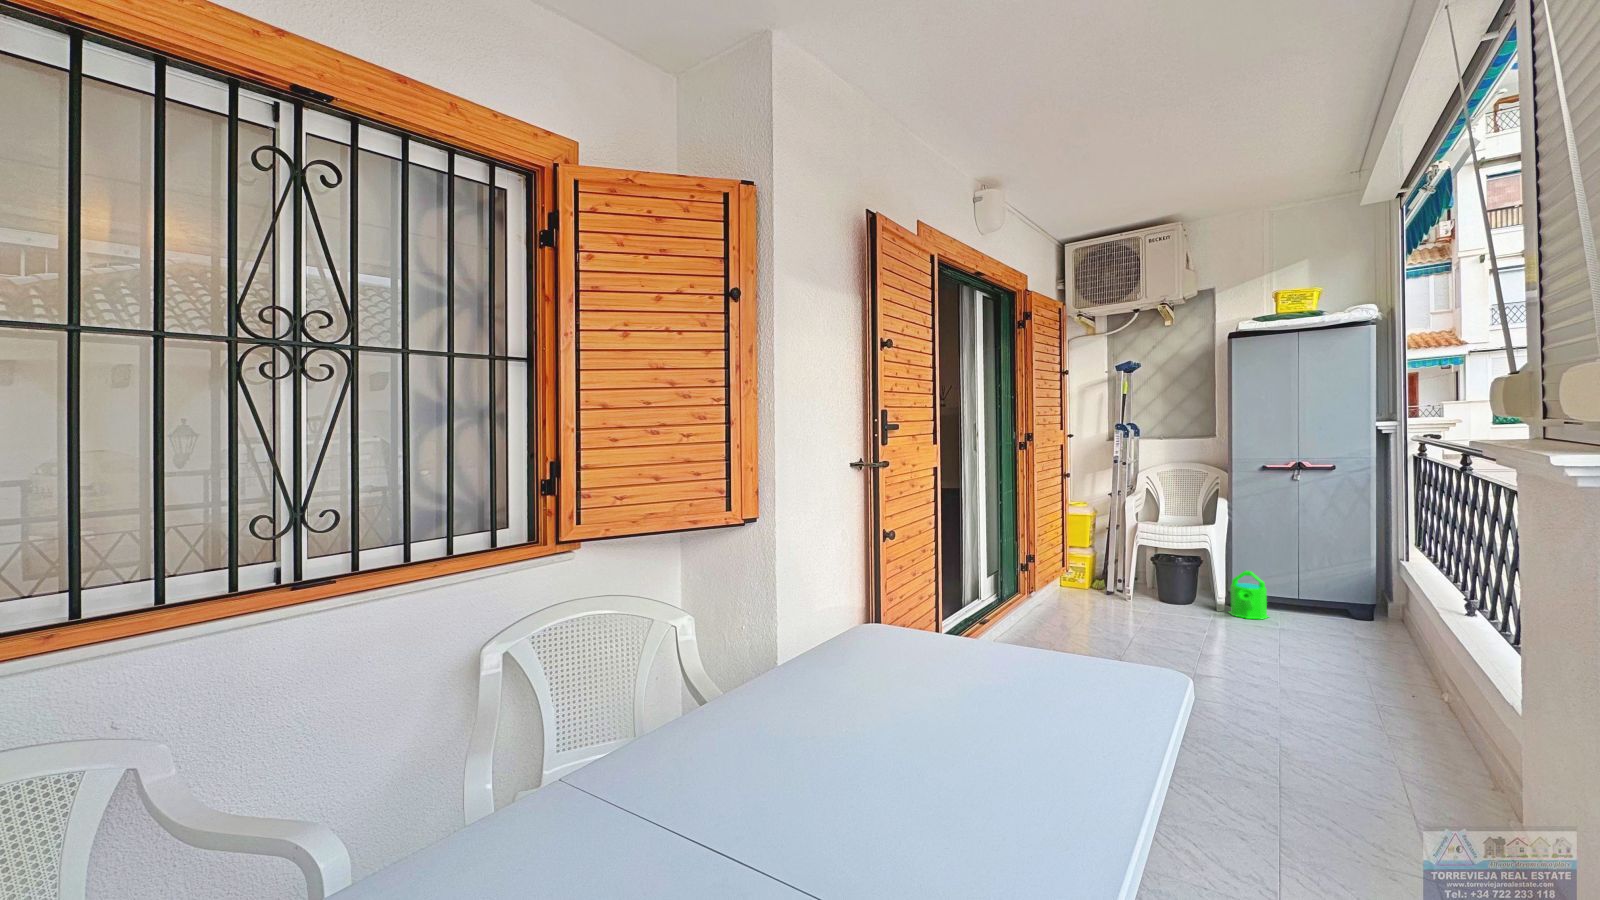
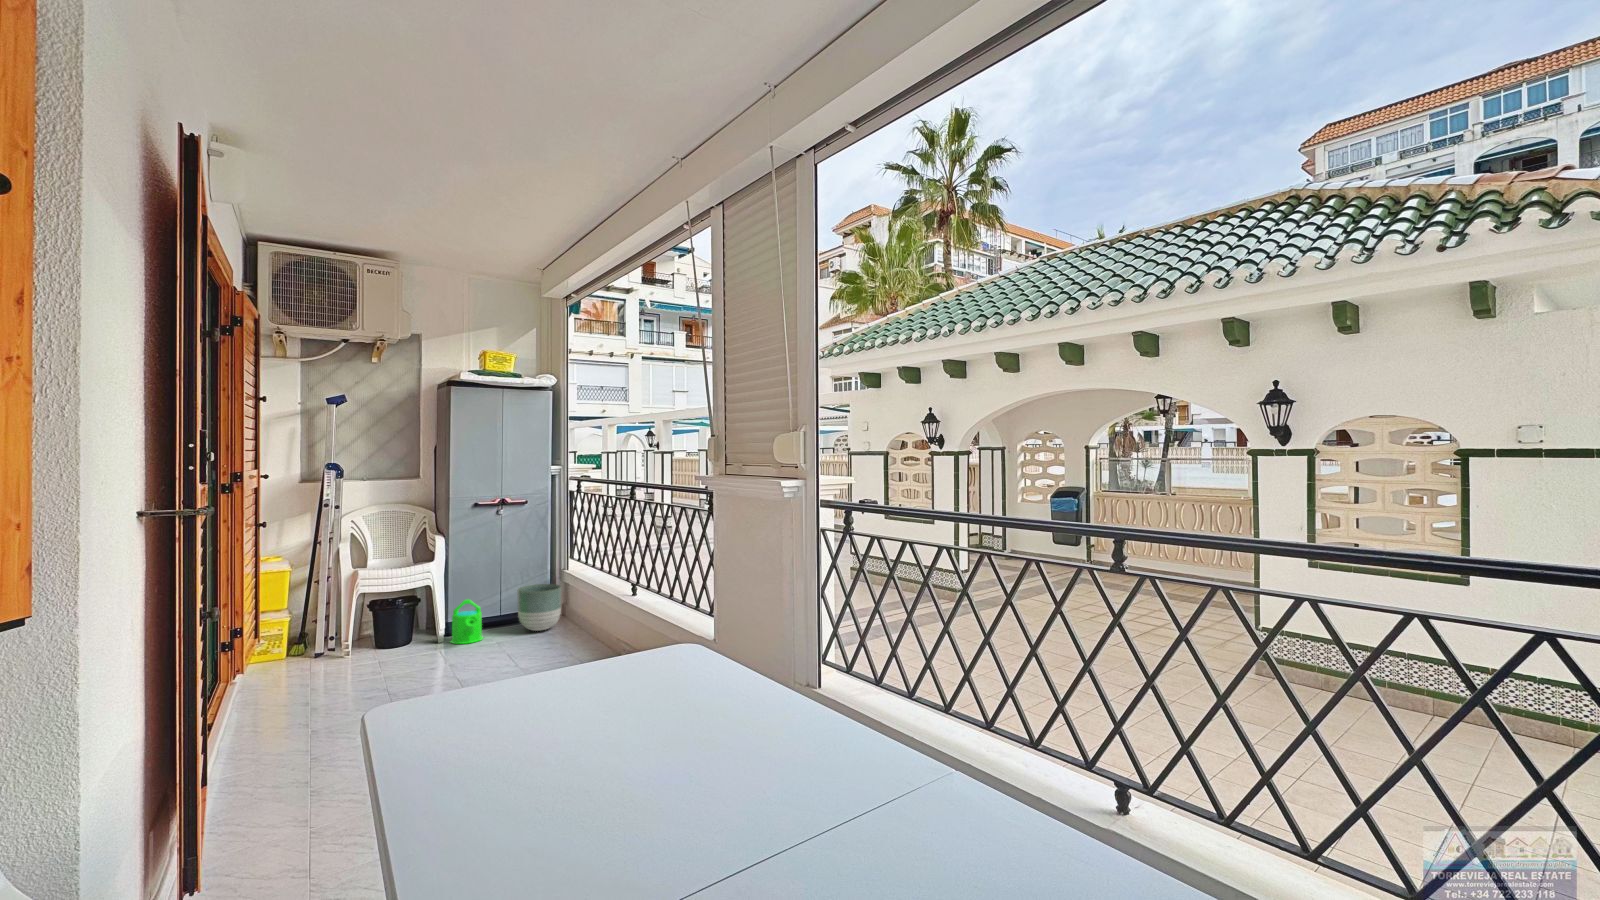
planter: none [1315,570,1382,629] -> present [518,584,561,631]

